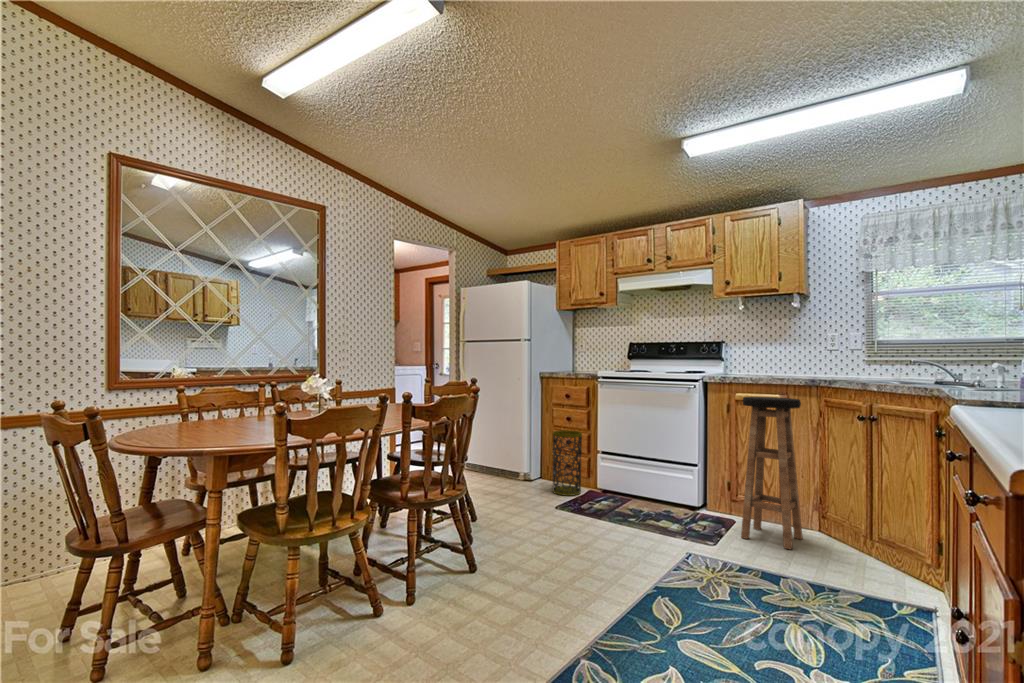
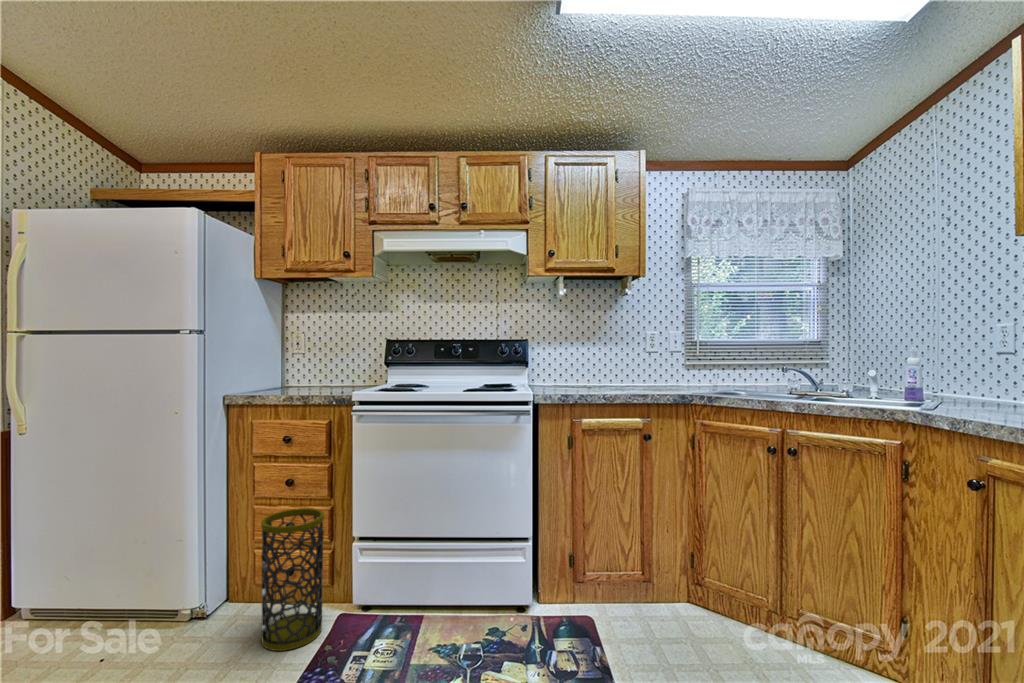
bar stool: present [741,397,802,549] -> none [614,424,701,662]

